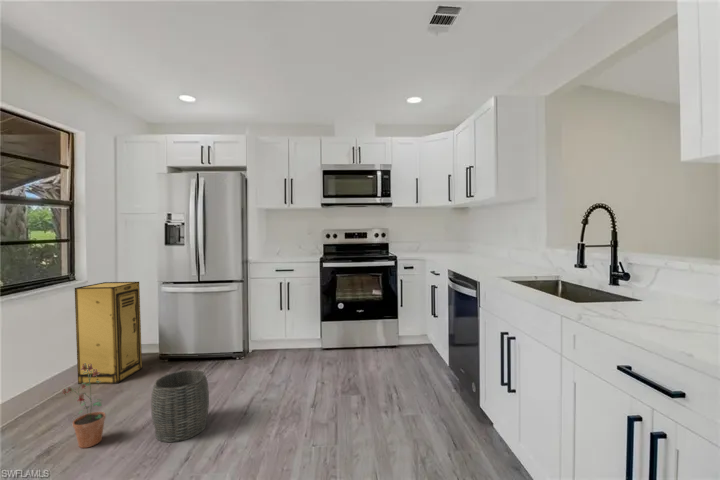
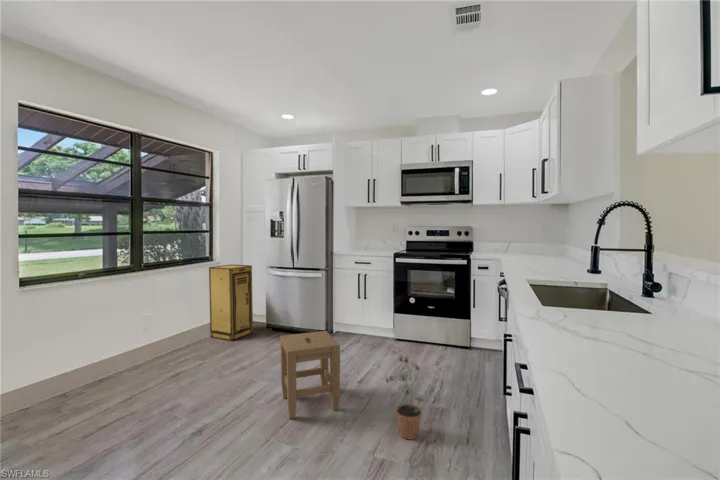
stool: none [233,348,316,459] -> present [280,331,340,419]
potted plant: present [63,364,106,448] -> present [386,356,423,439]
woven basket: present [151,370,209,442] -> none [229,338,271,391]

